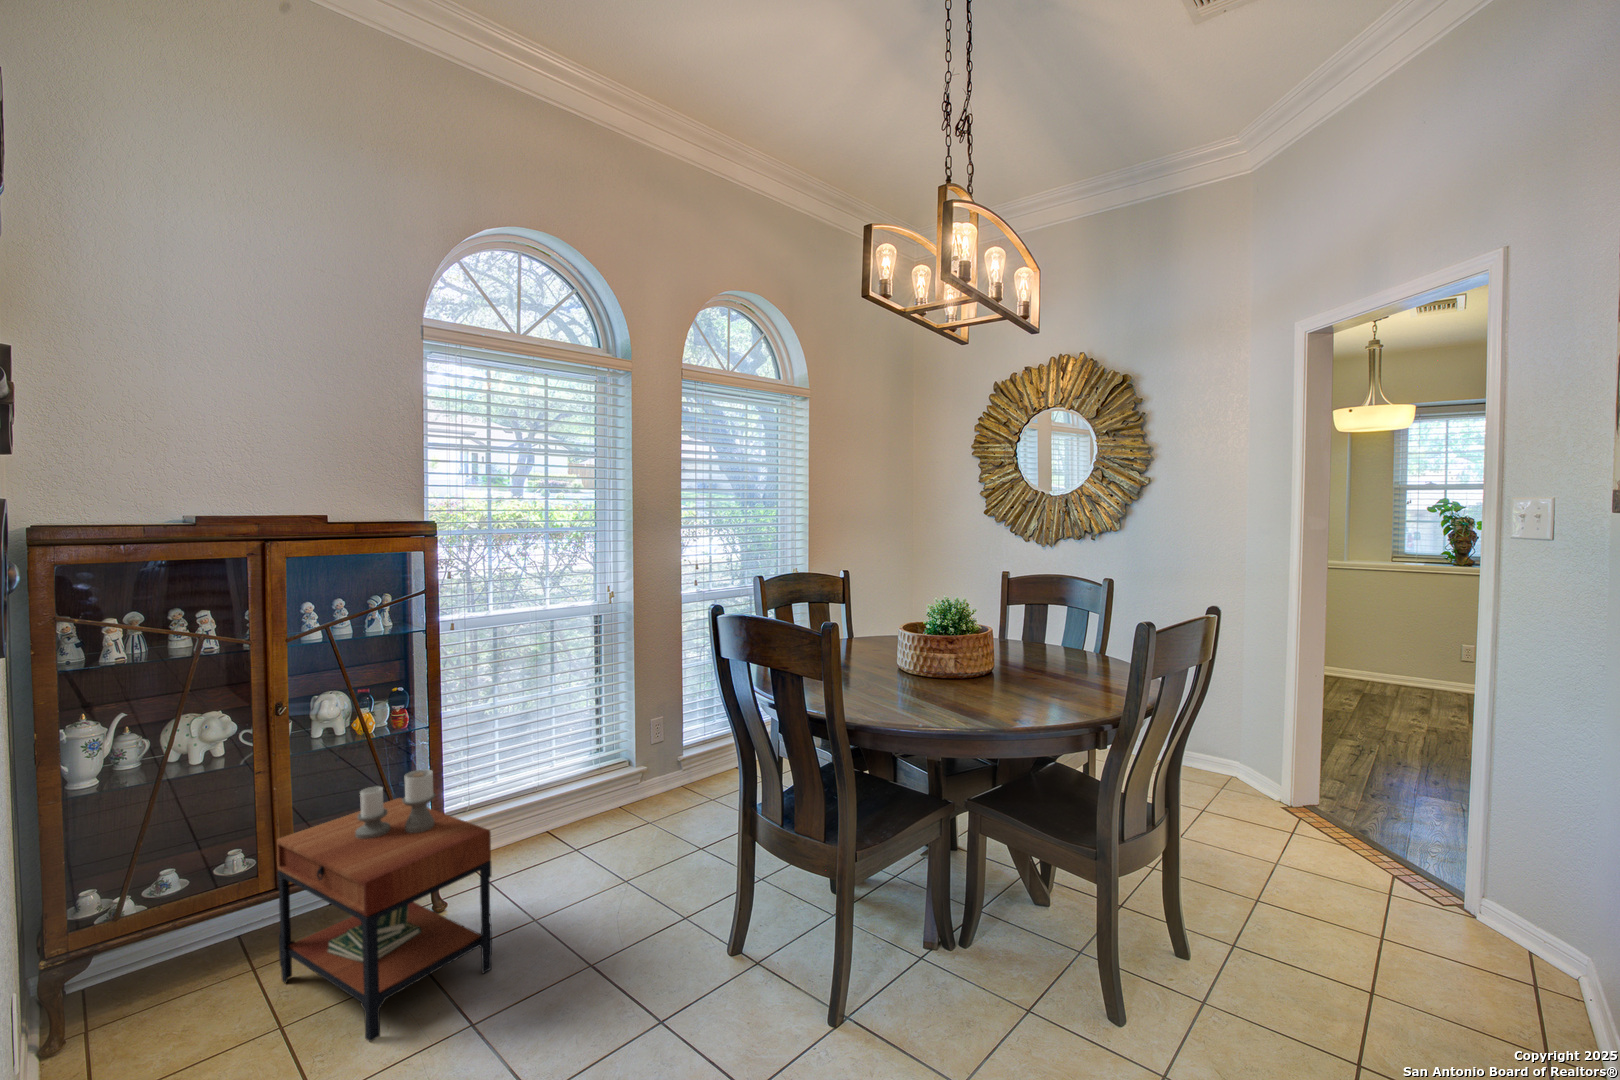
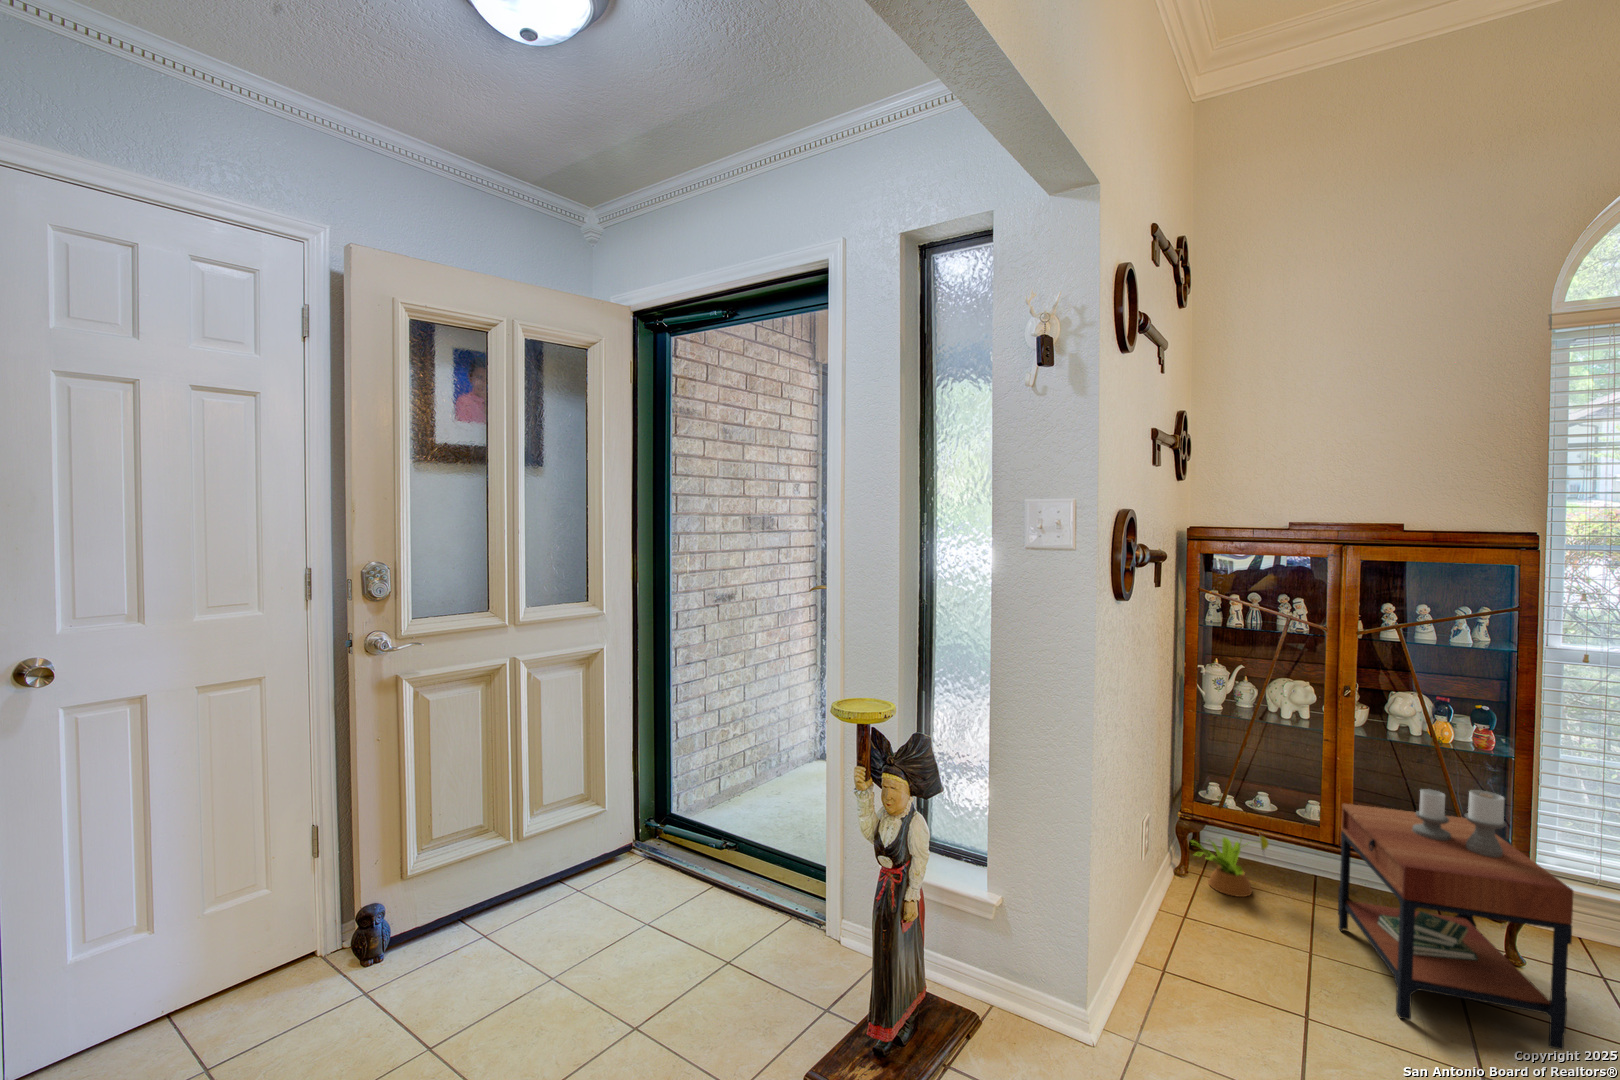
decorative plant: none [52,907,183,1035] -> present [1190,836,1268,897]

